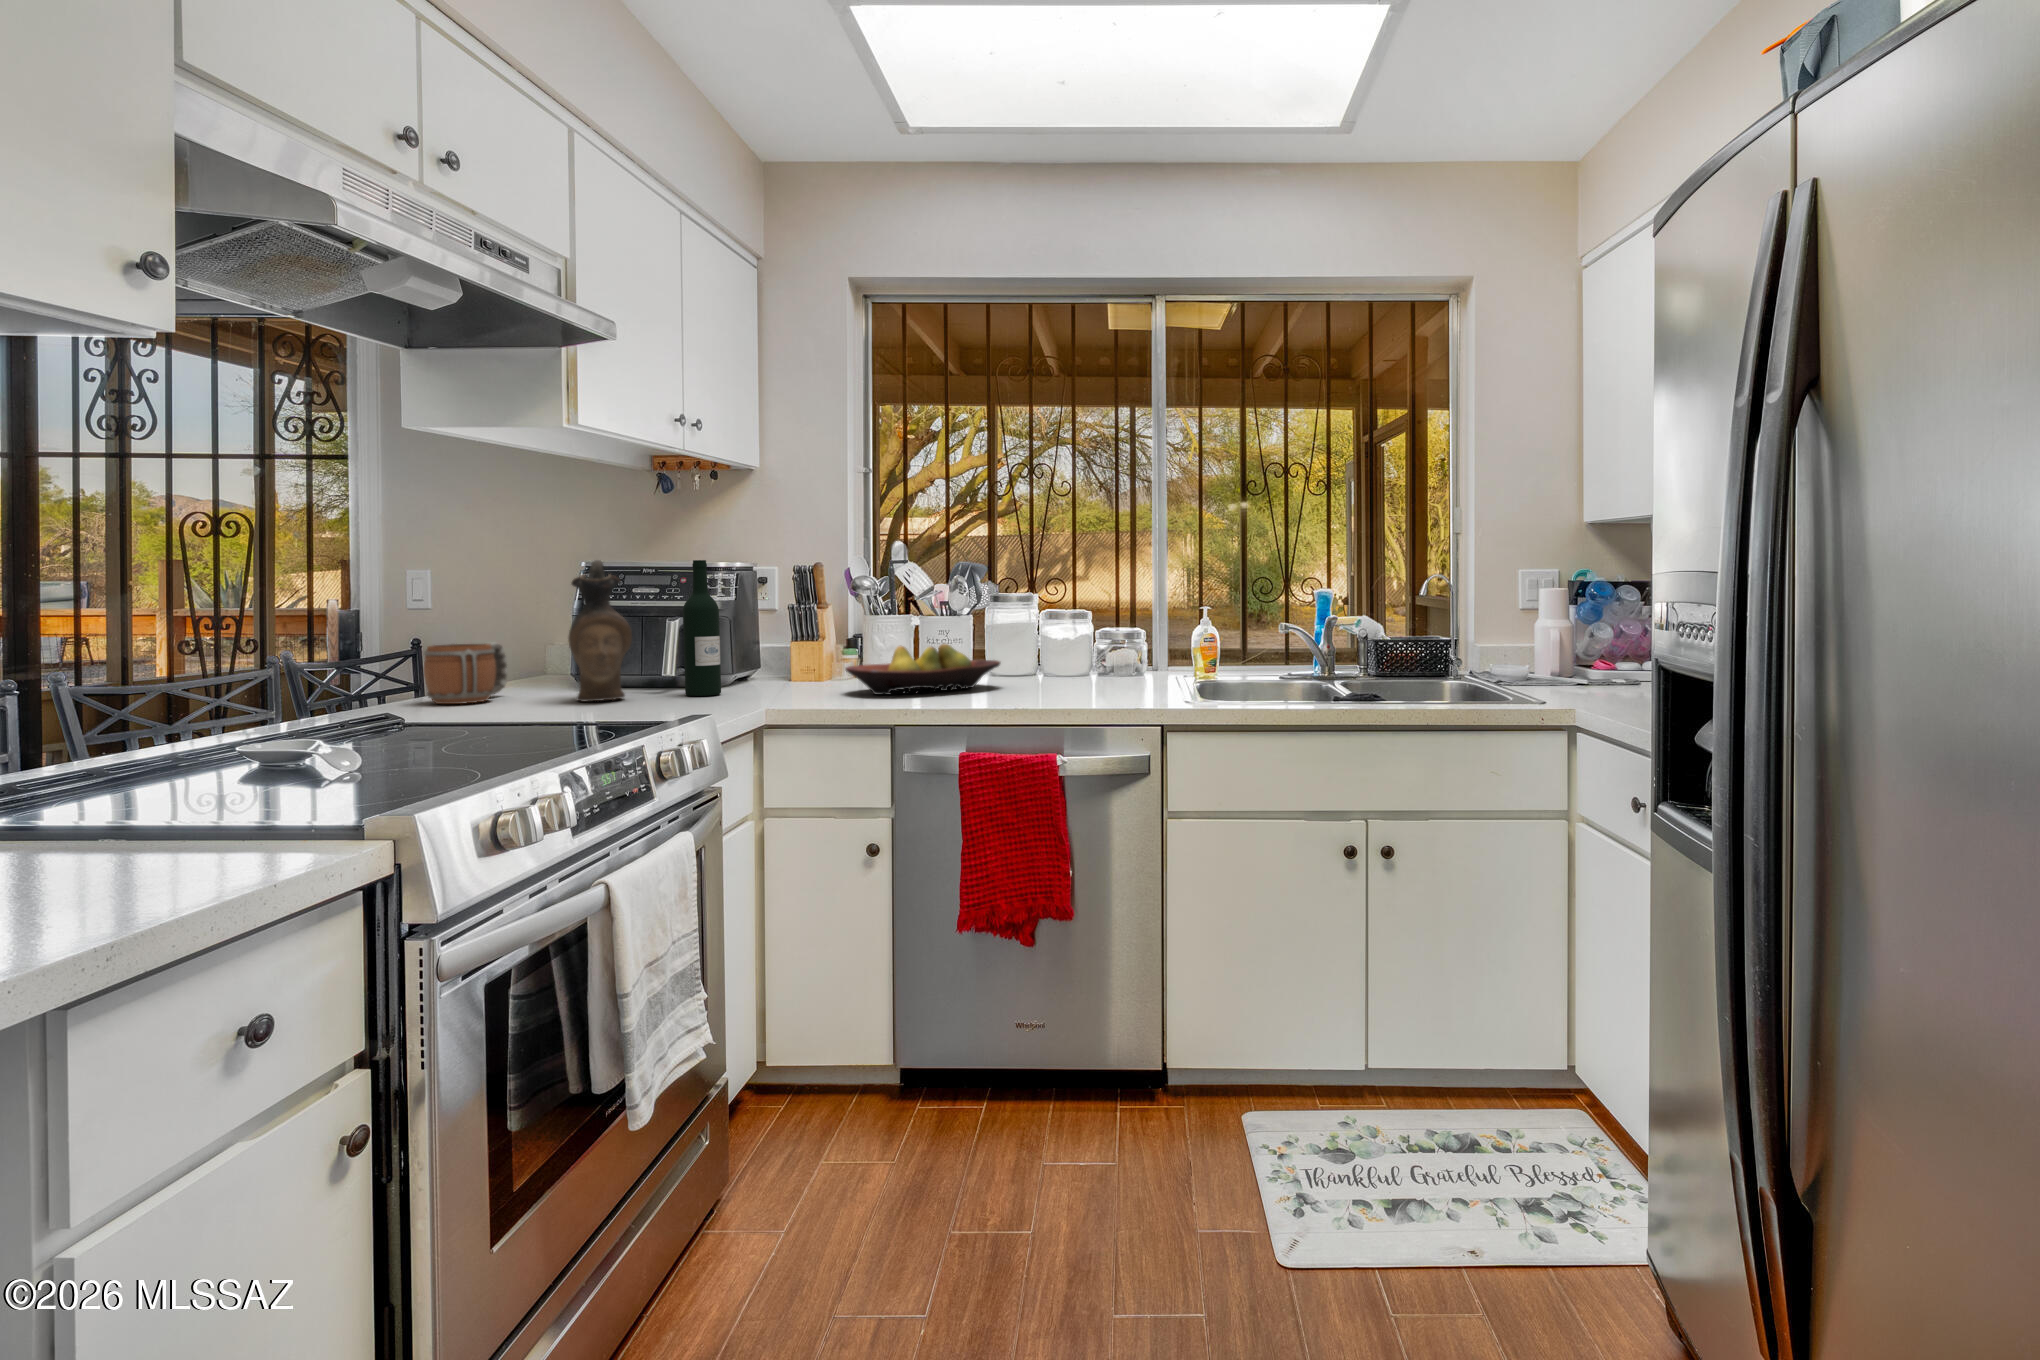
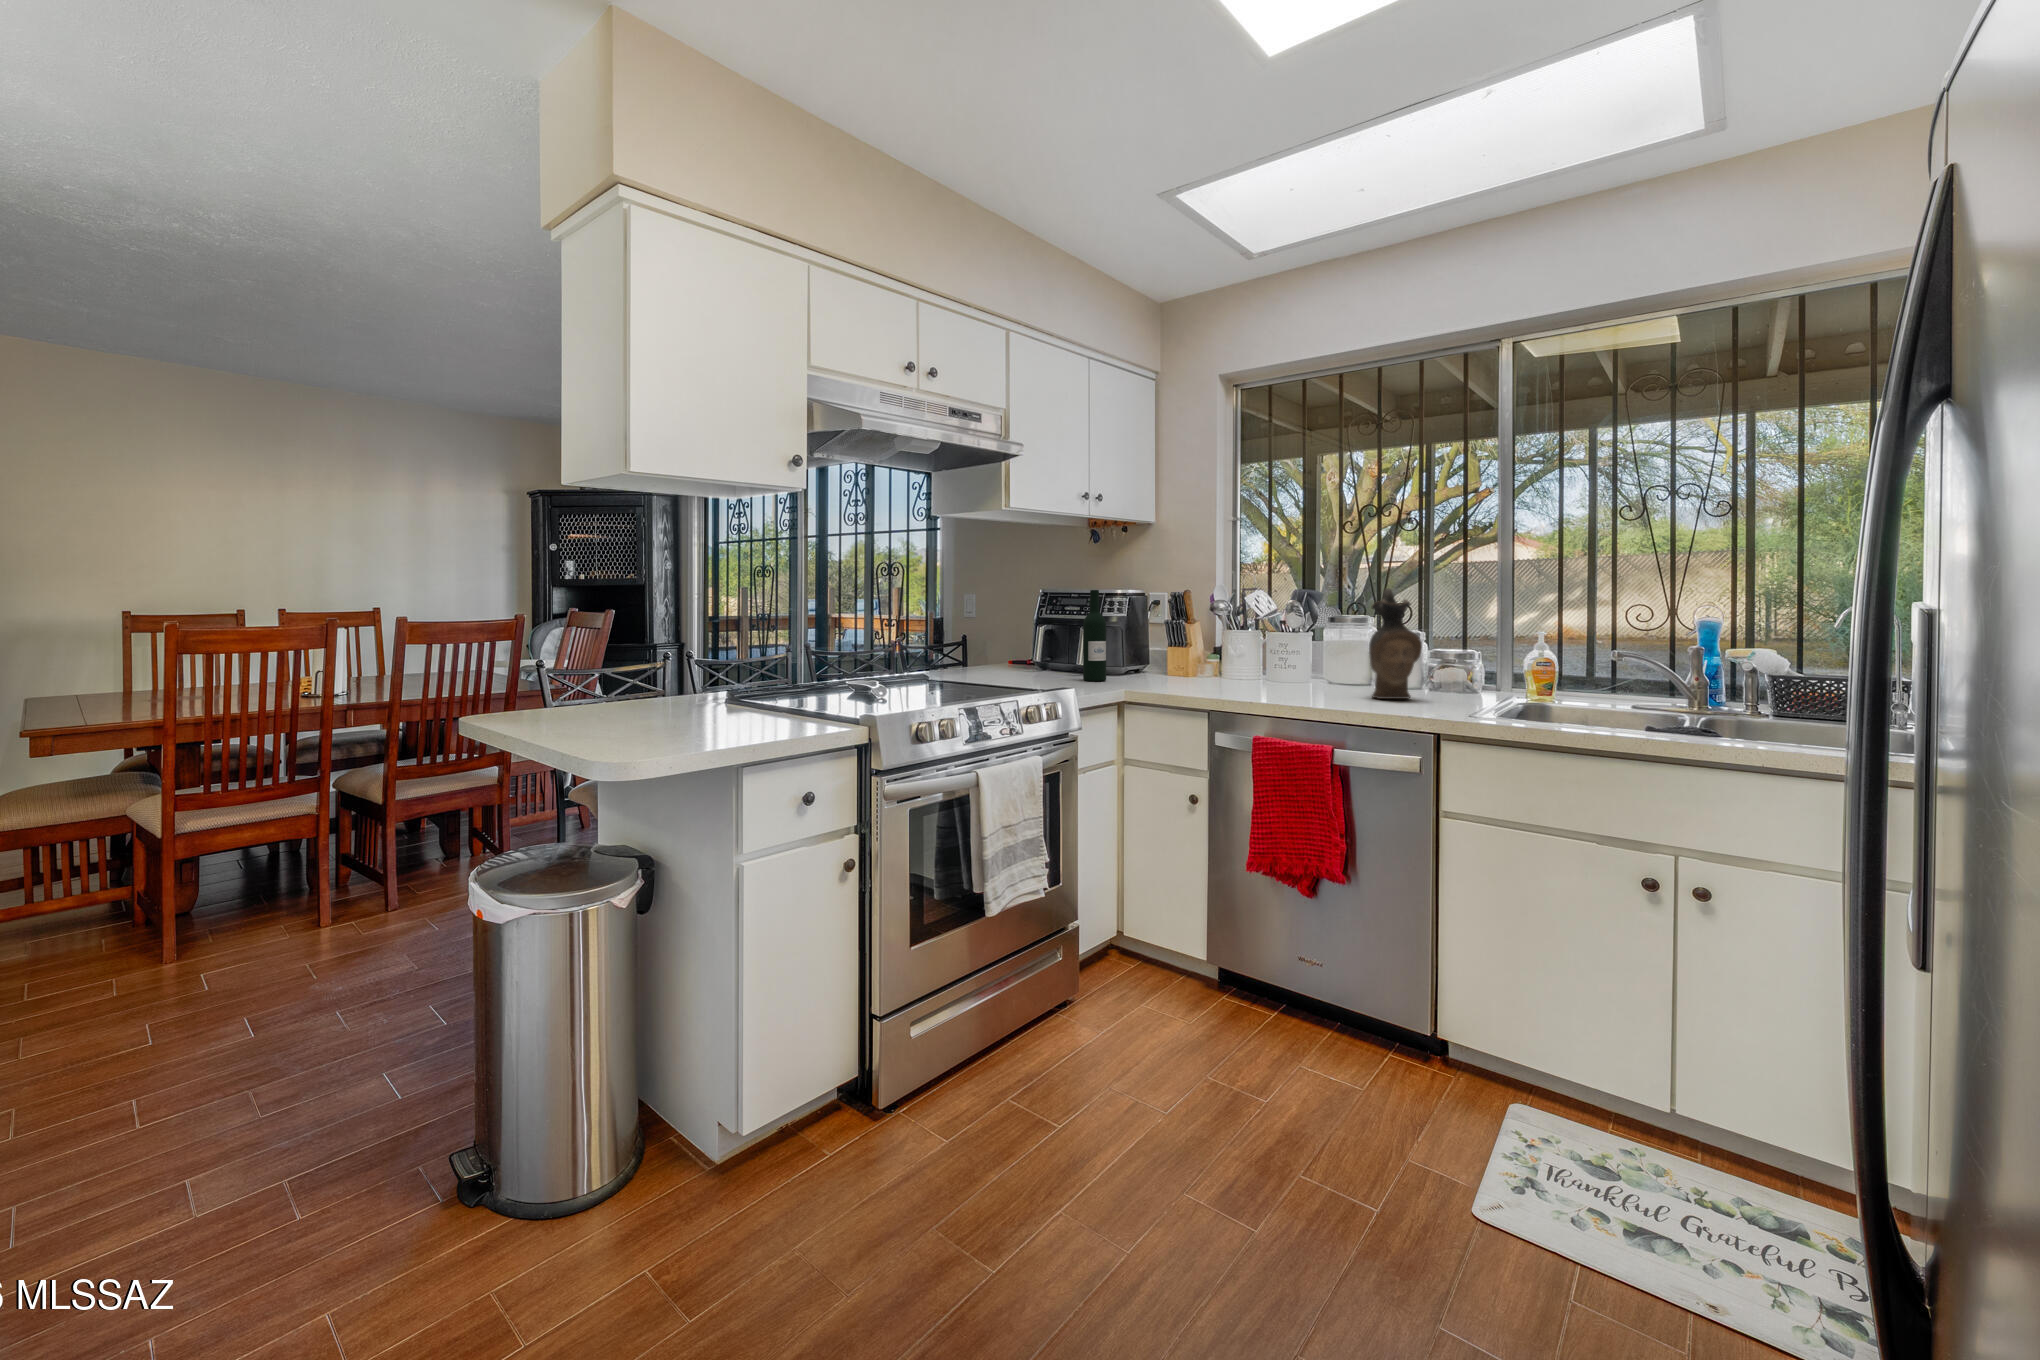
ceramic pitcher: present [568,560,632,701] -> present [1369,588,1423,699]
mug: present [424,642,508,704] -> none [942,641,989,677]
fruit bowl: present [846,644,1000,695] -> none [1187,652,1318,689]

